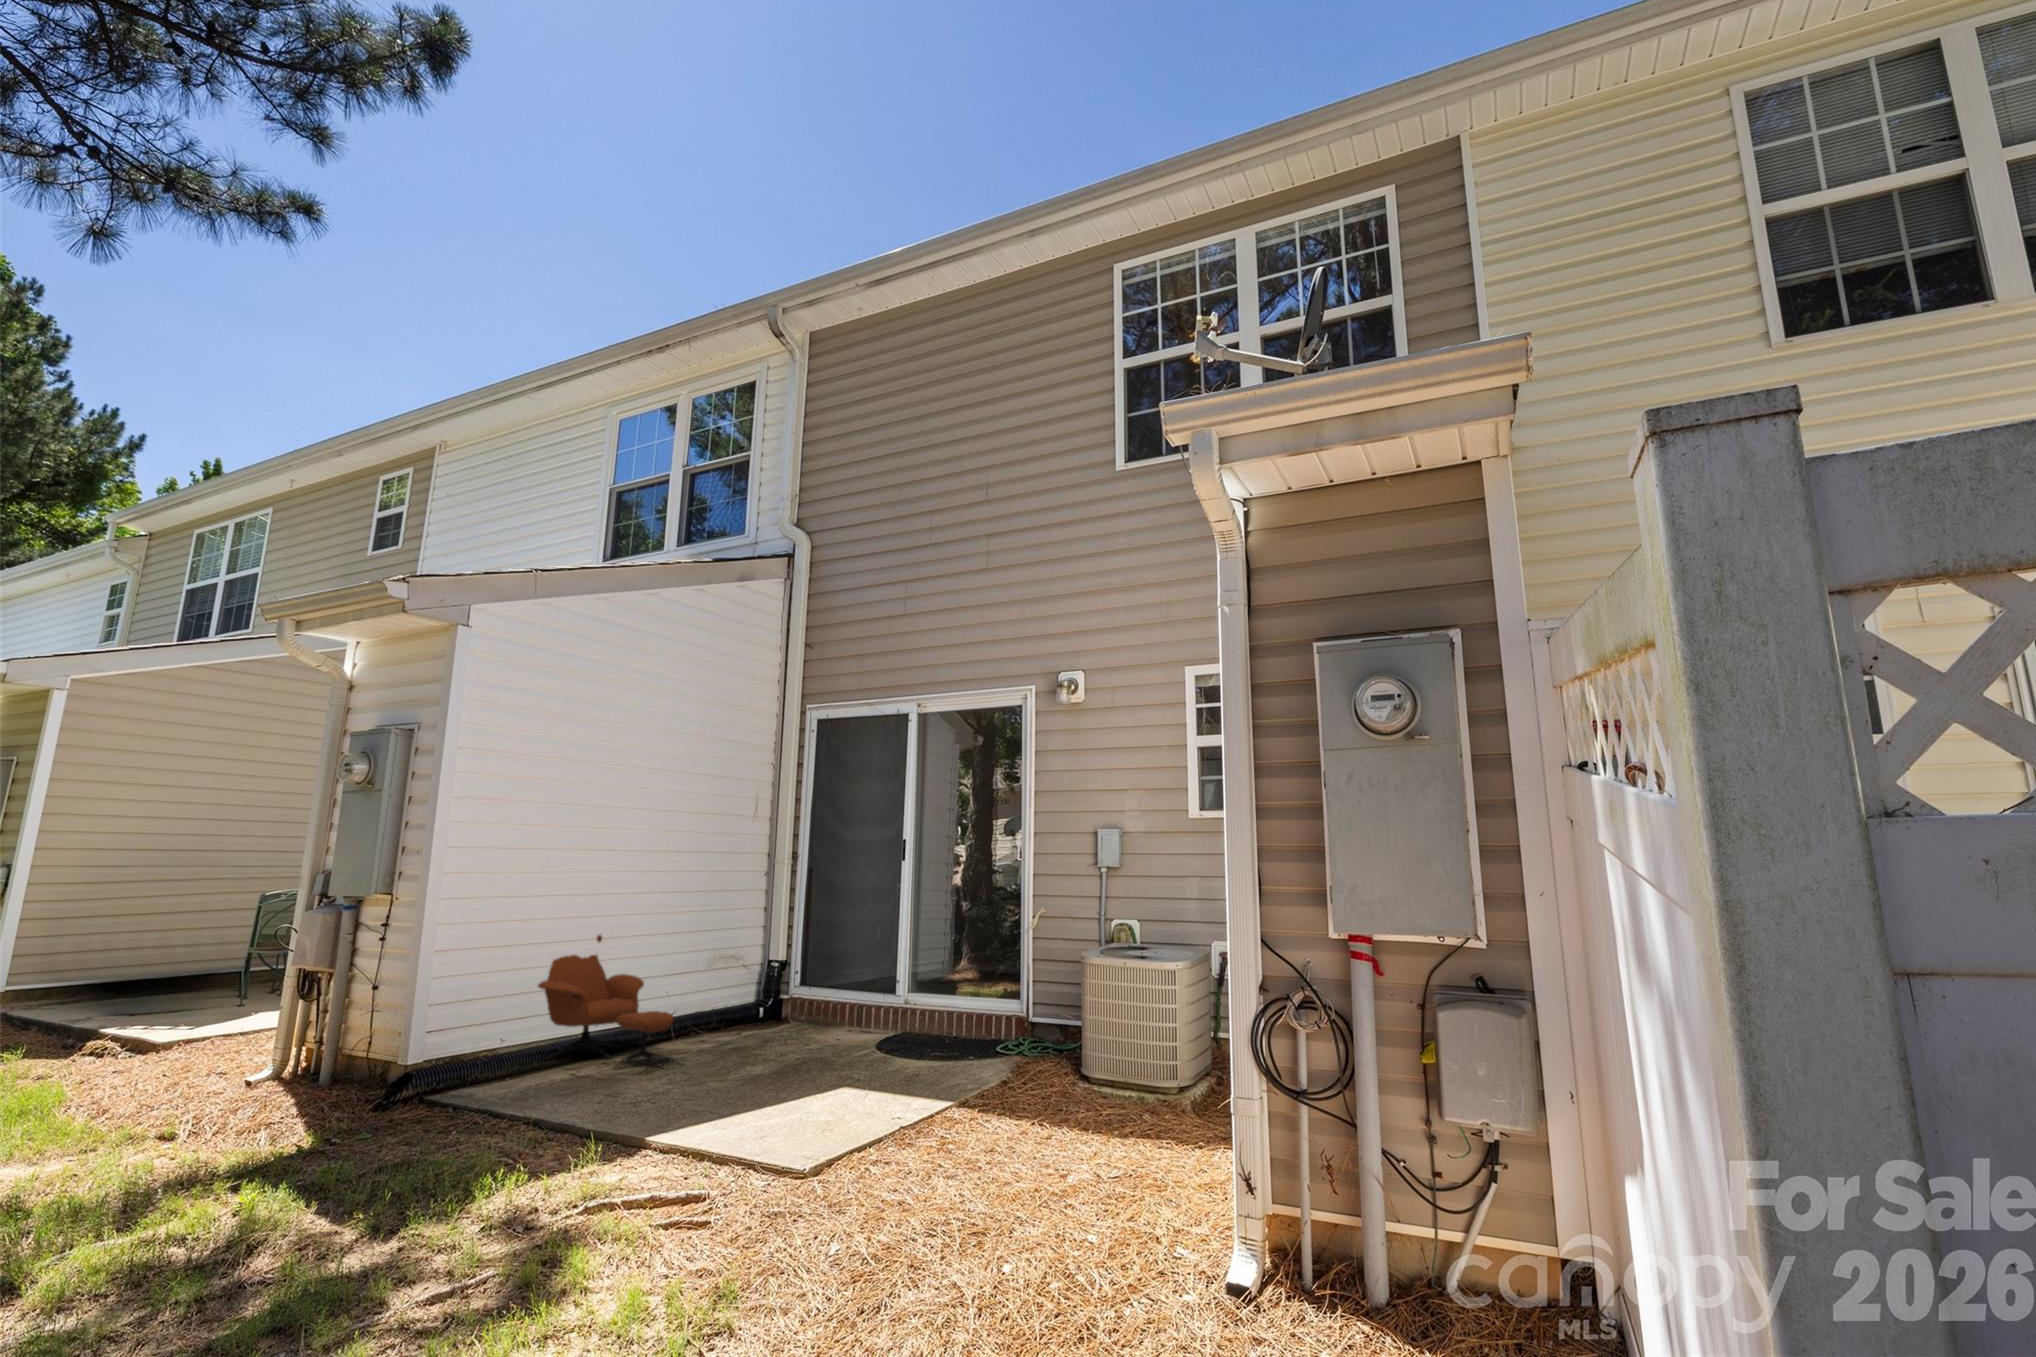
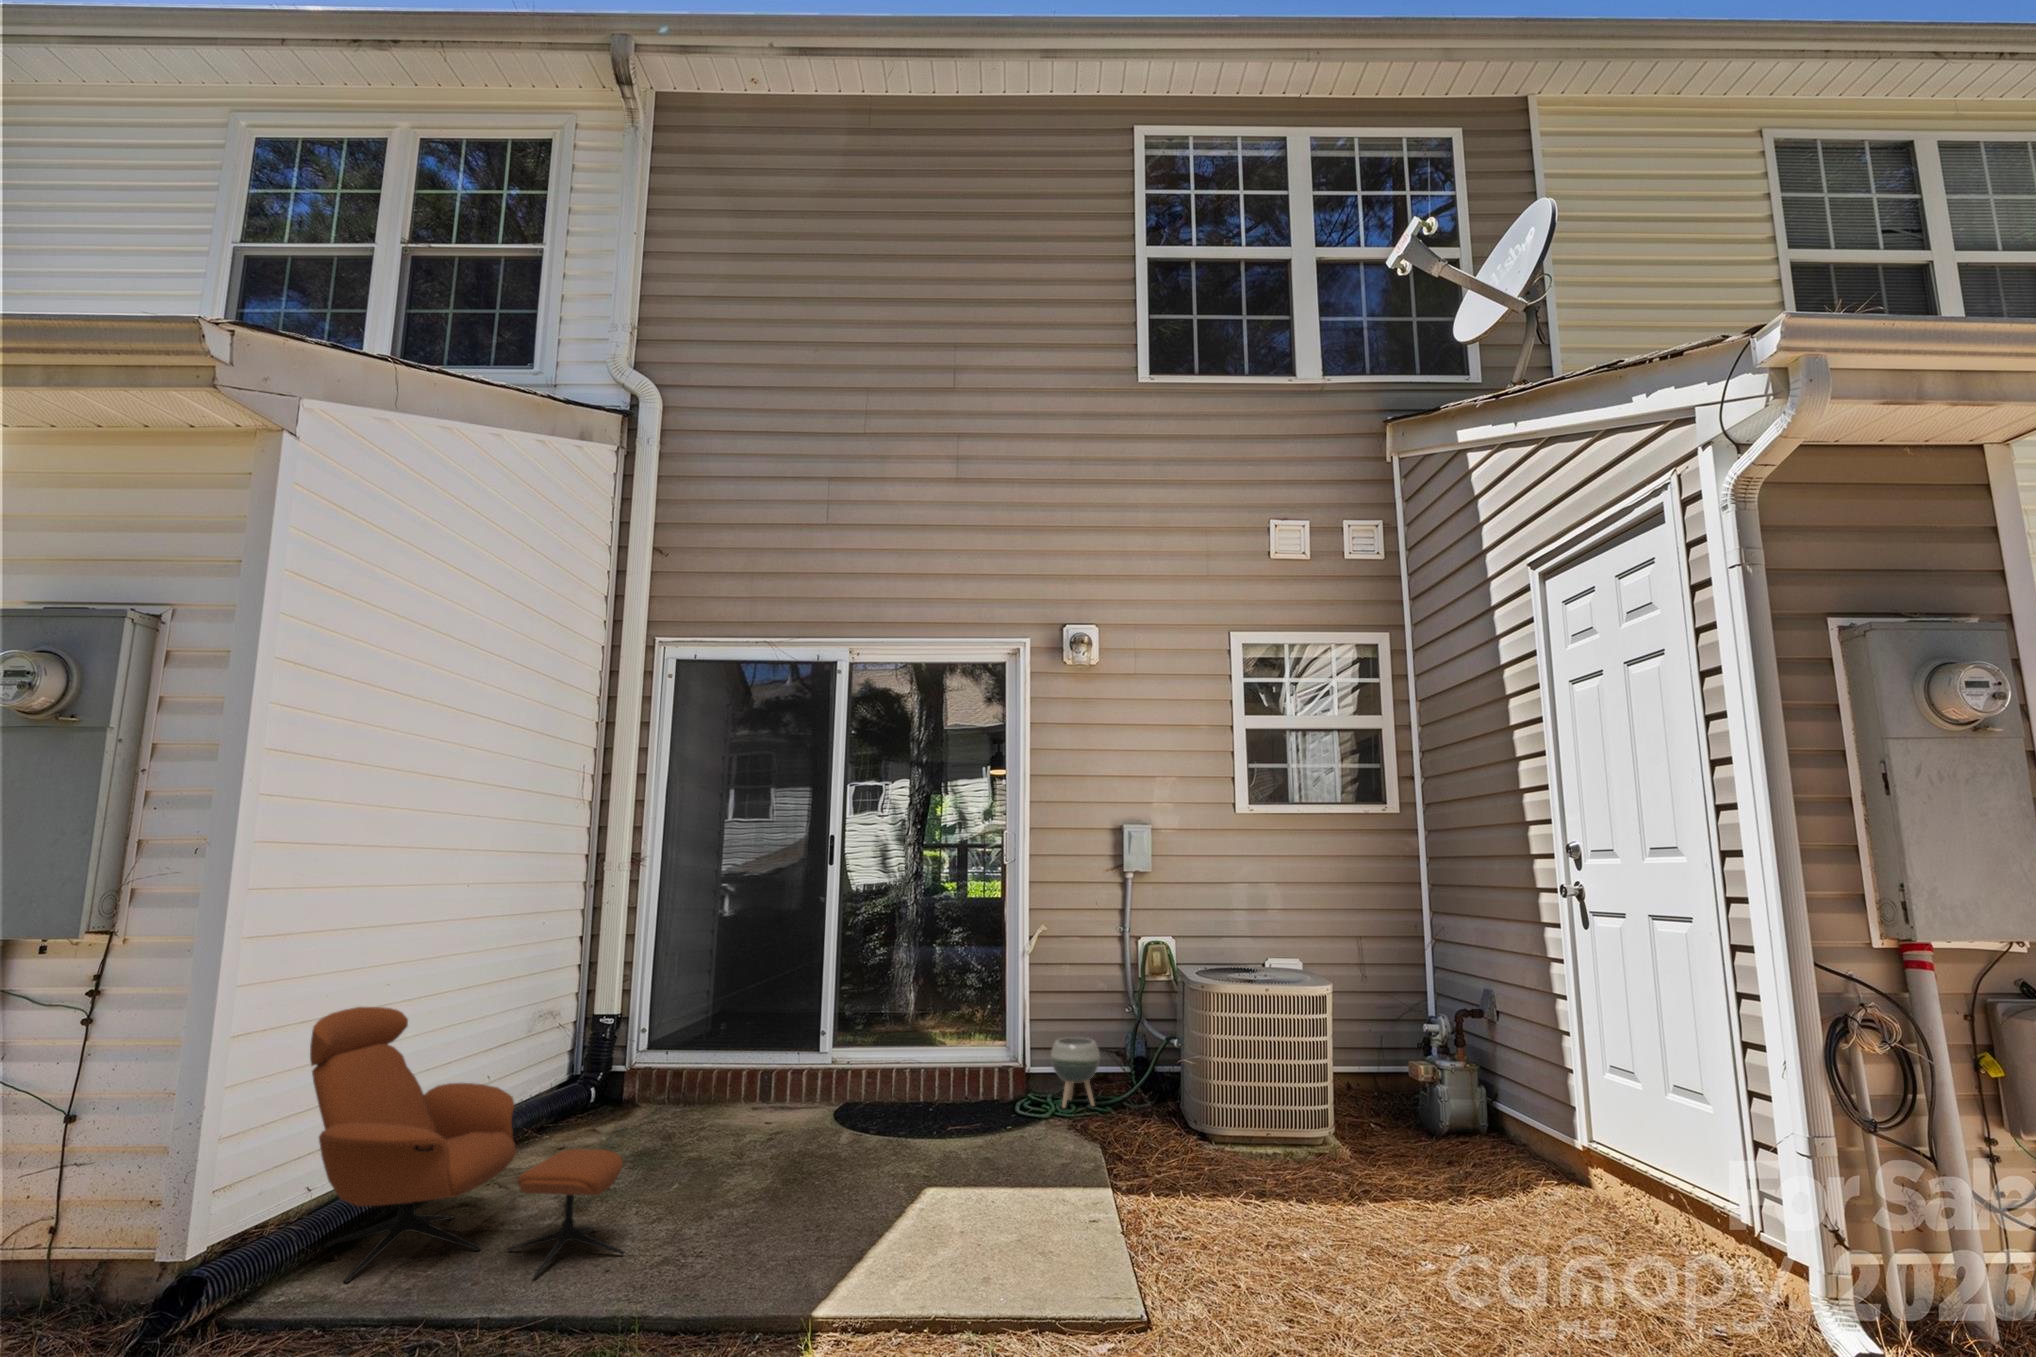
planter: none [1032,996,1069,1049] -> present [1051,1037,1100,1108]

